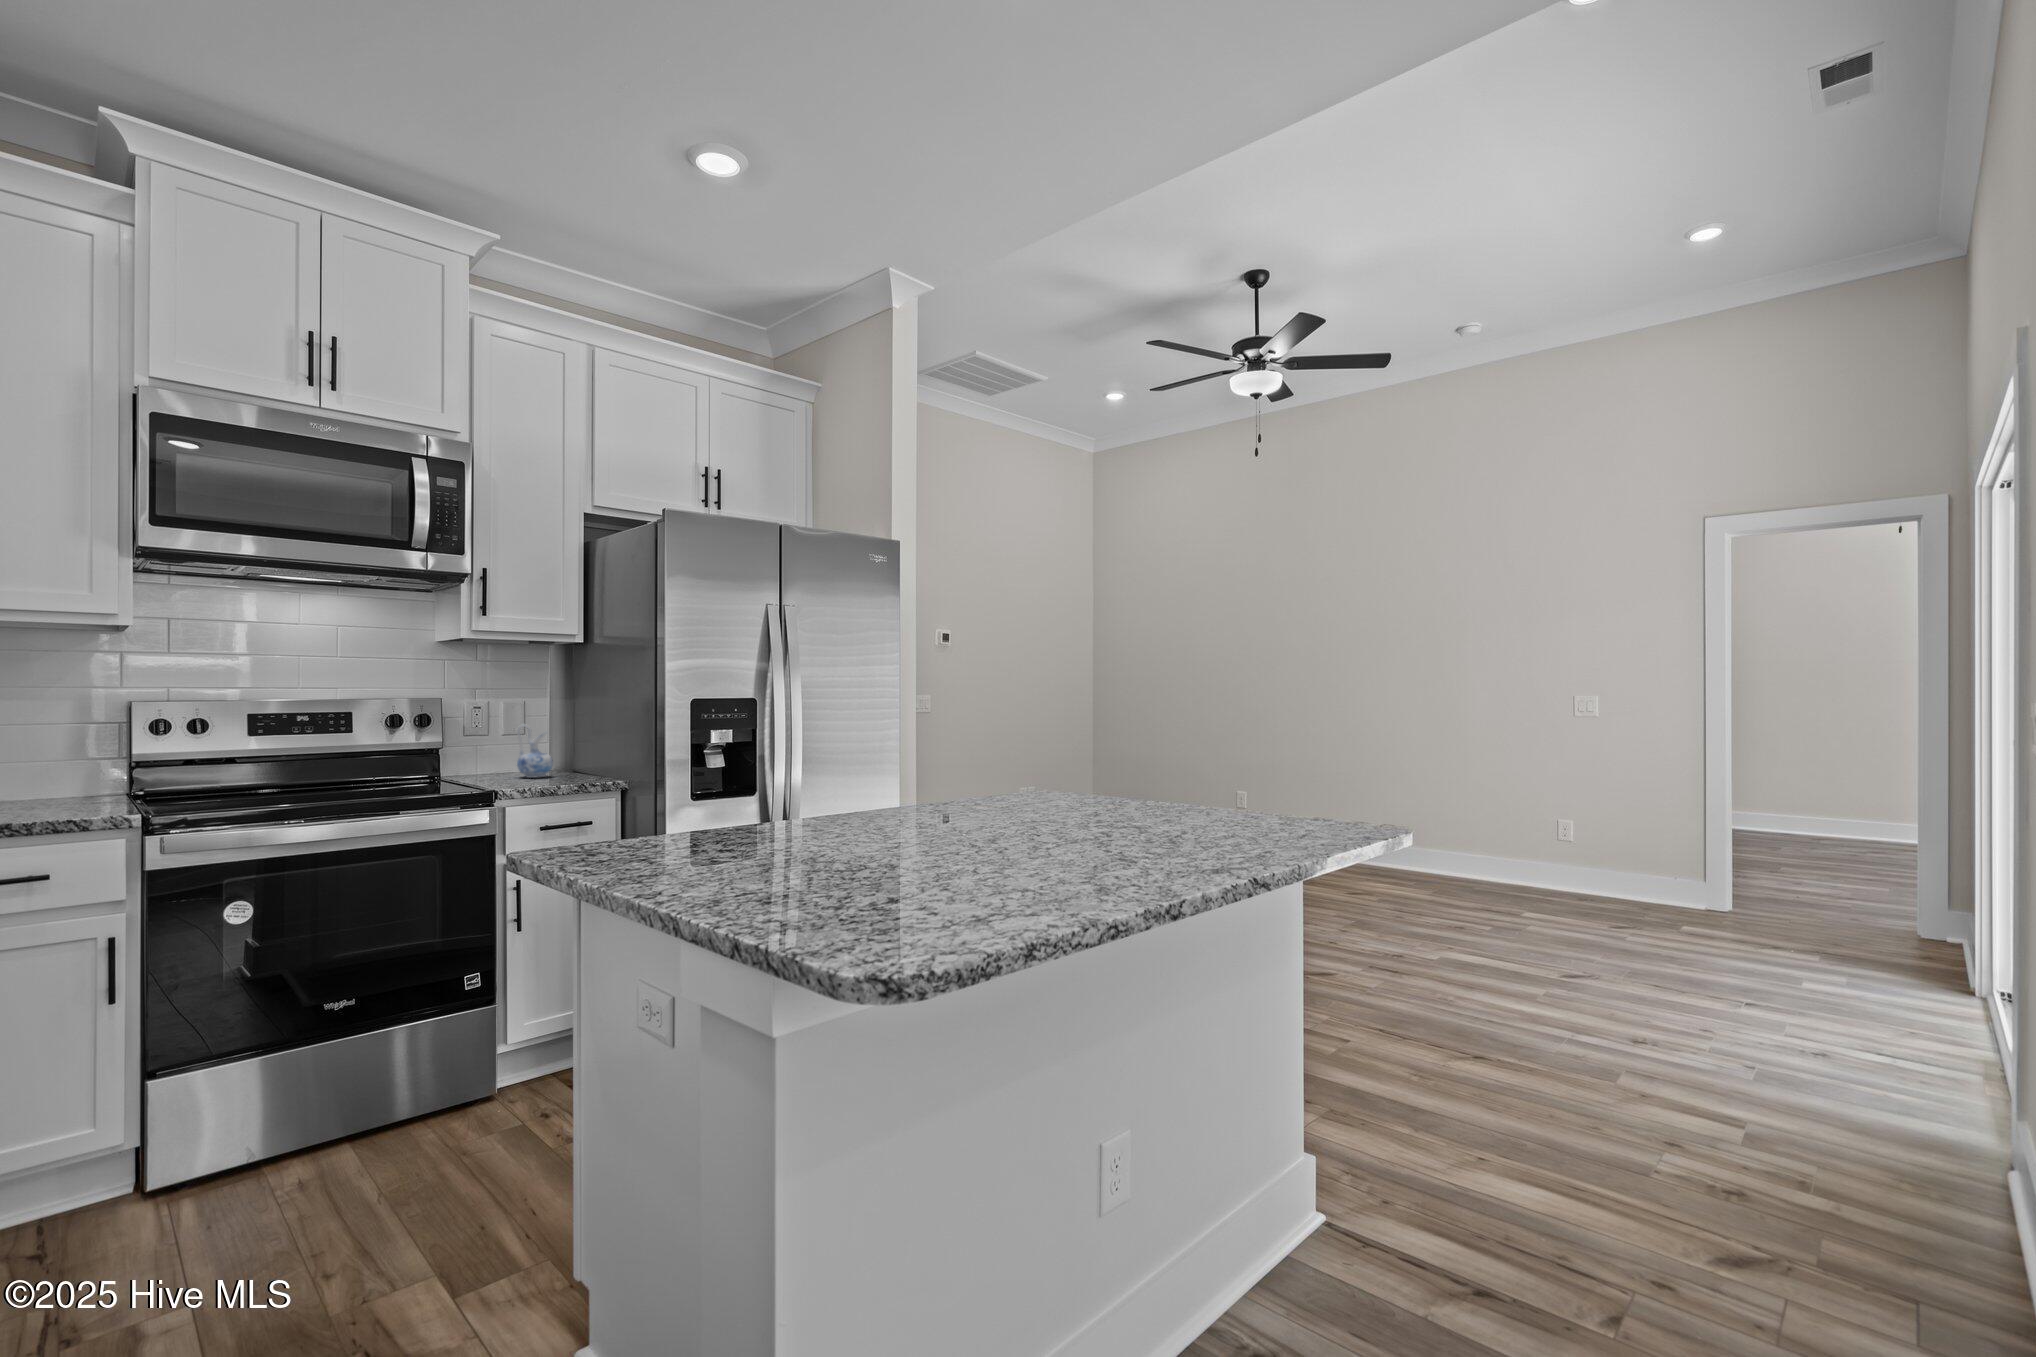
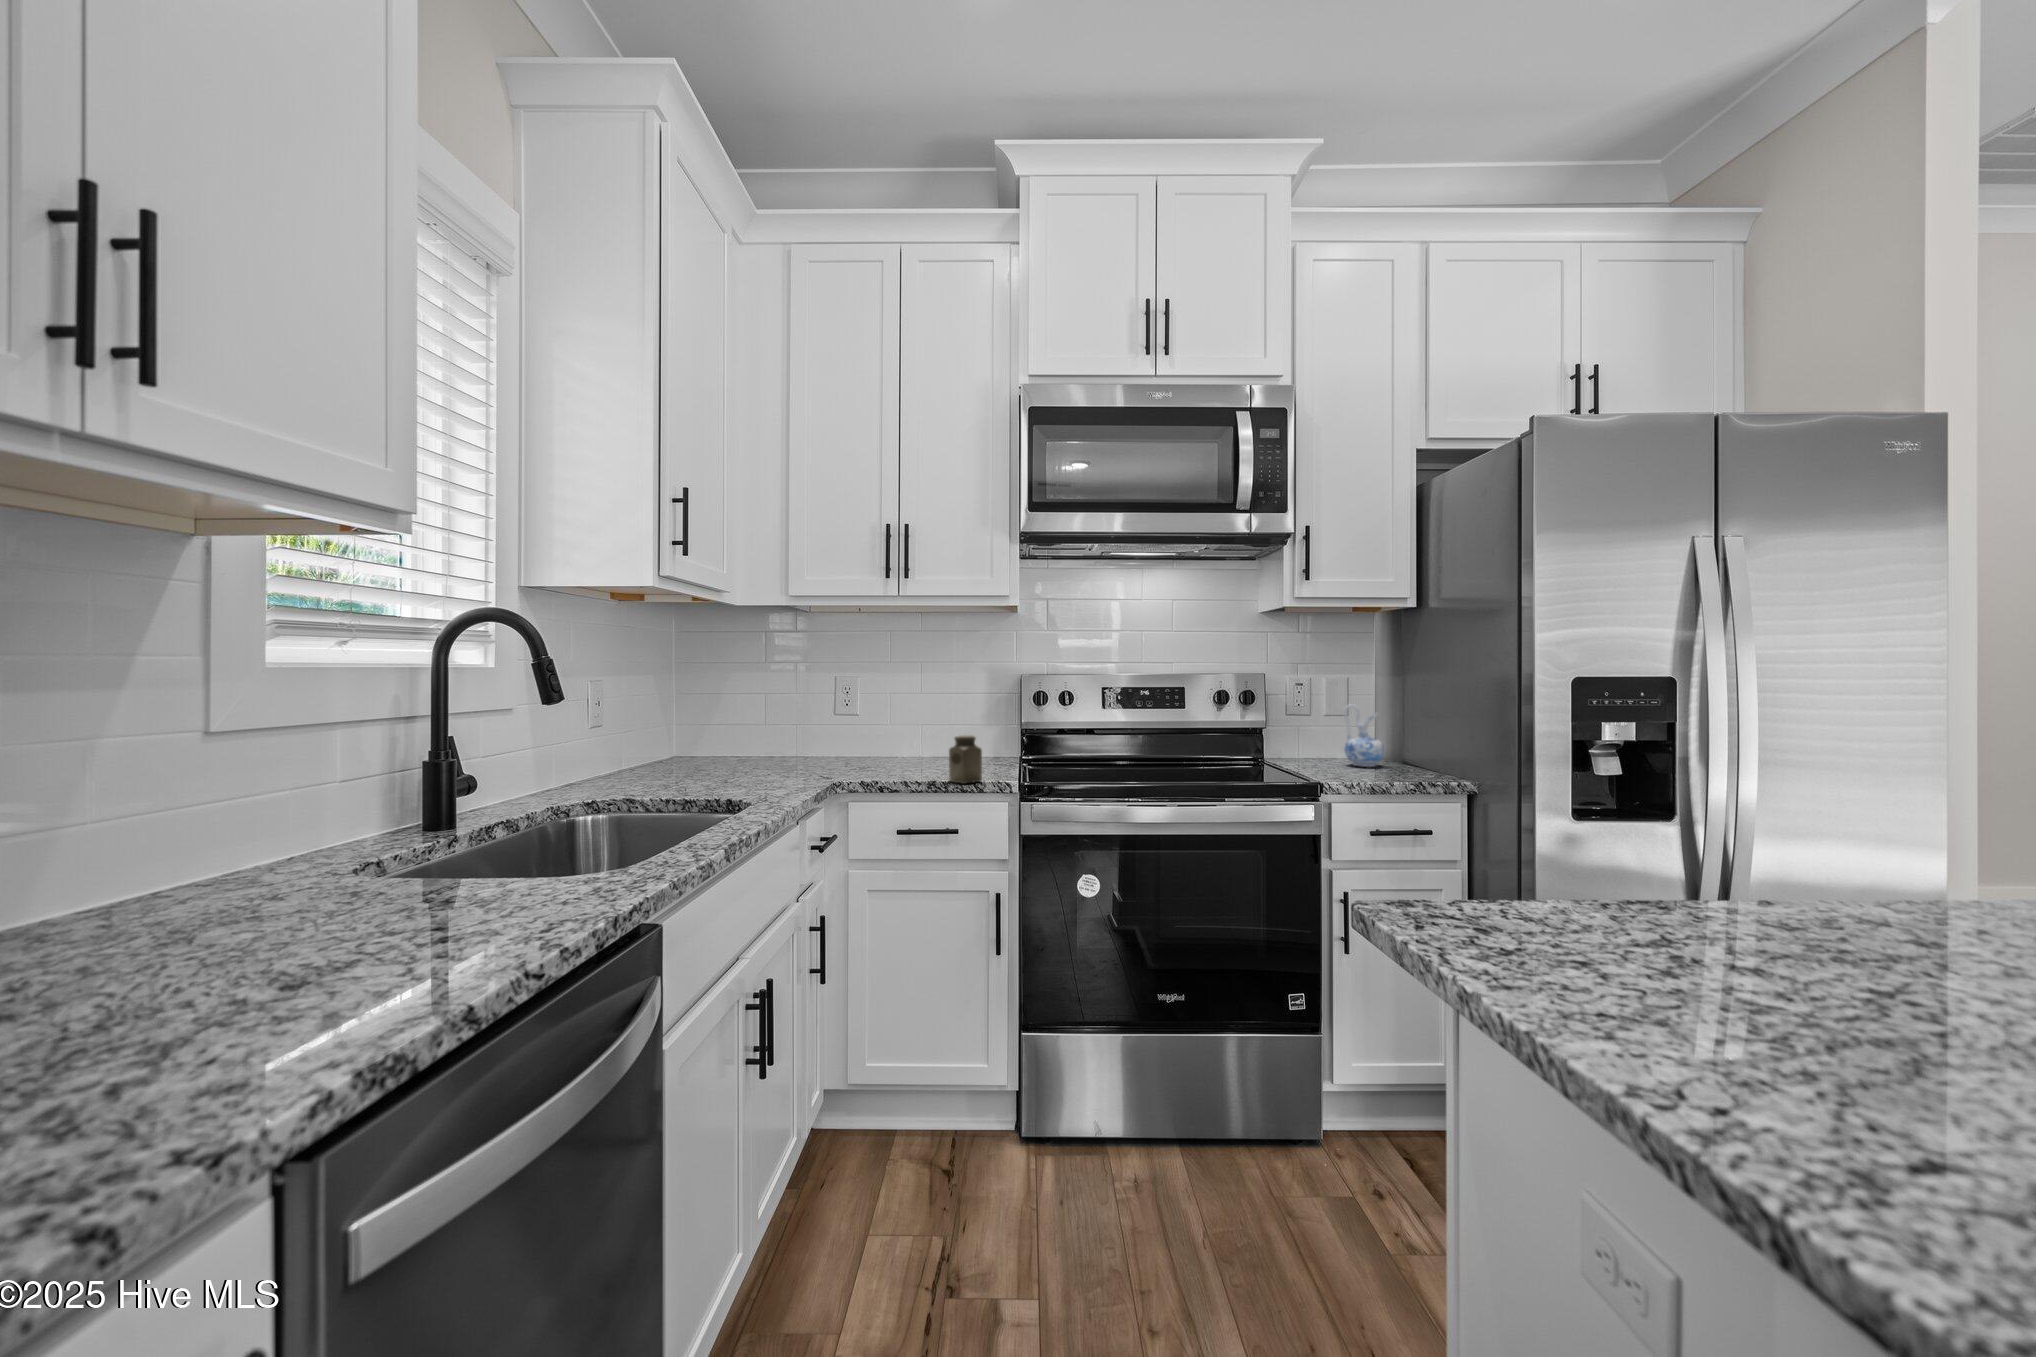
salt shaker: none [41,767,93,821] -> present [949,735,982,783]

